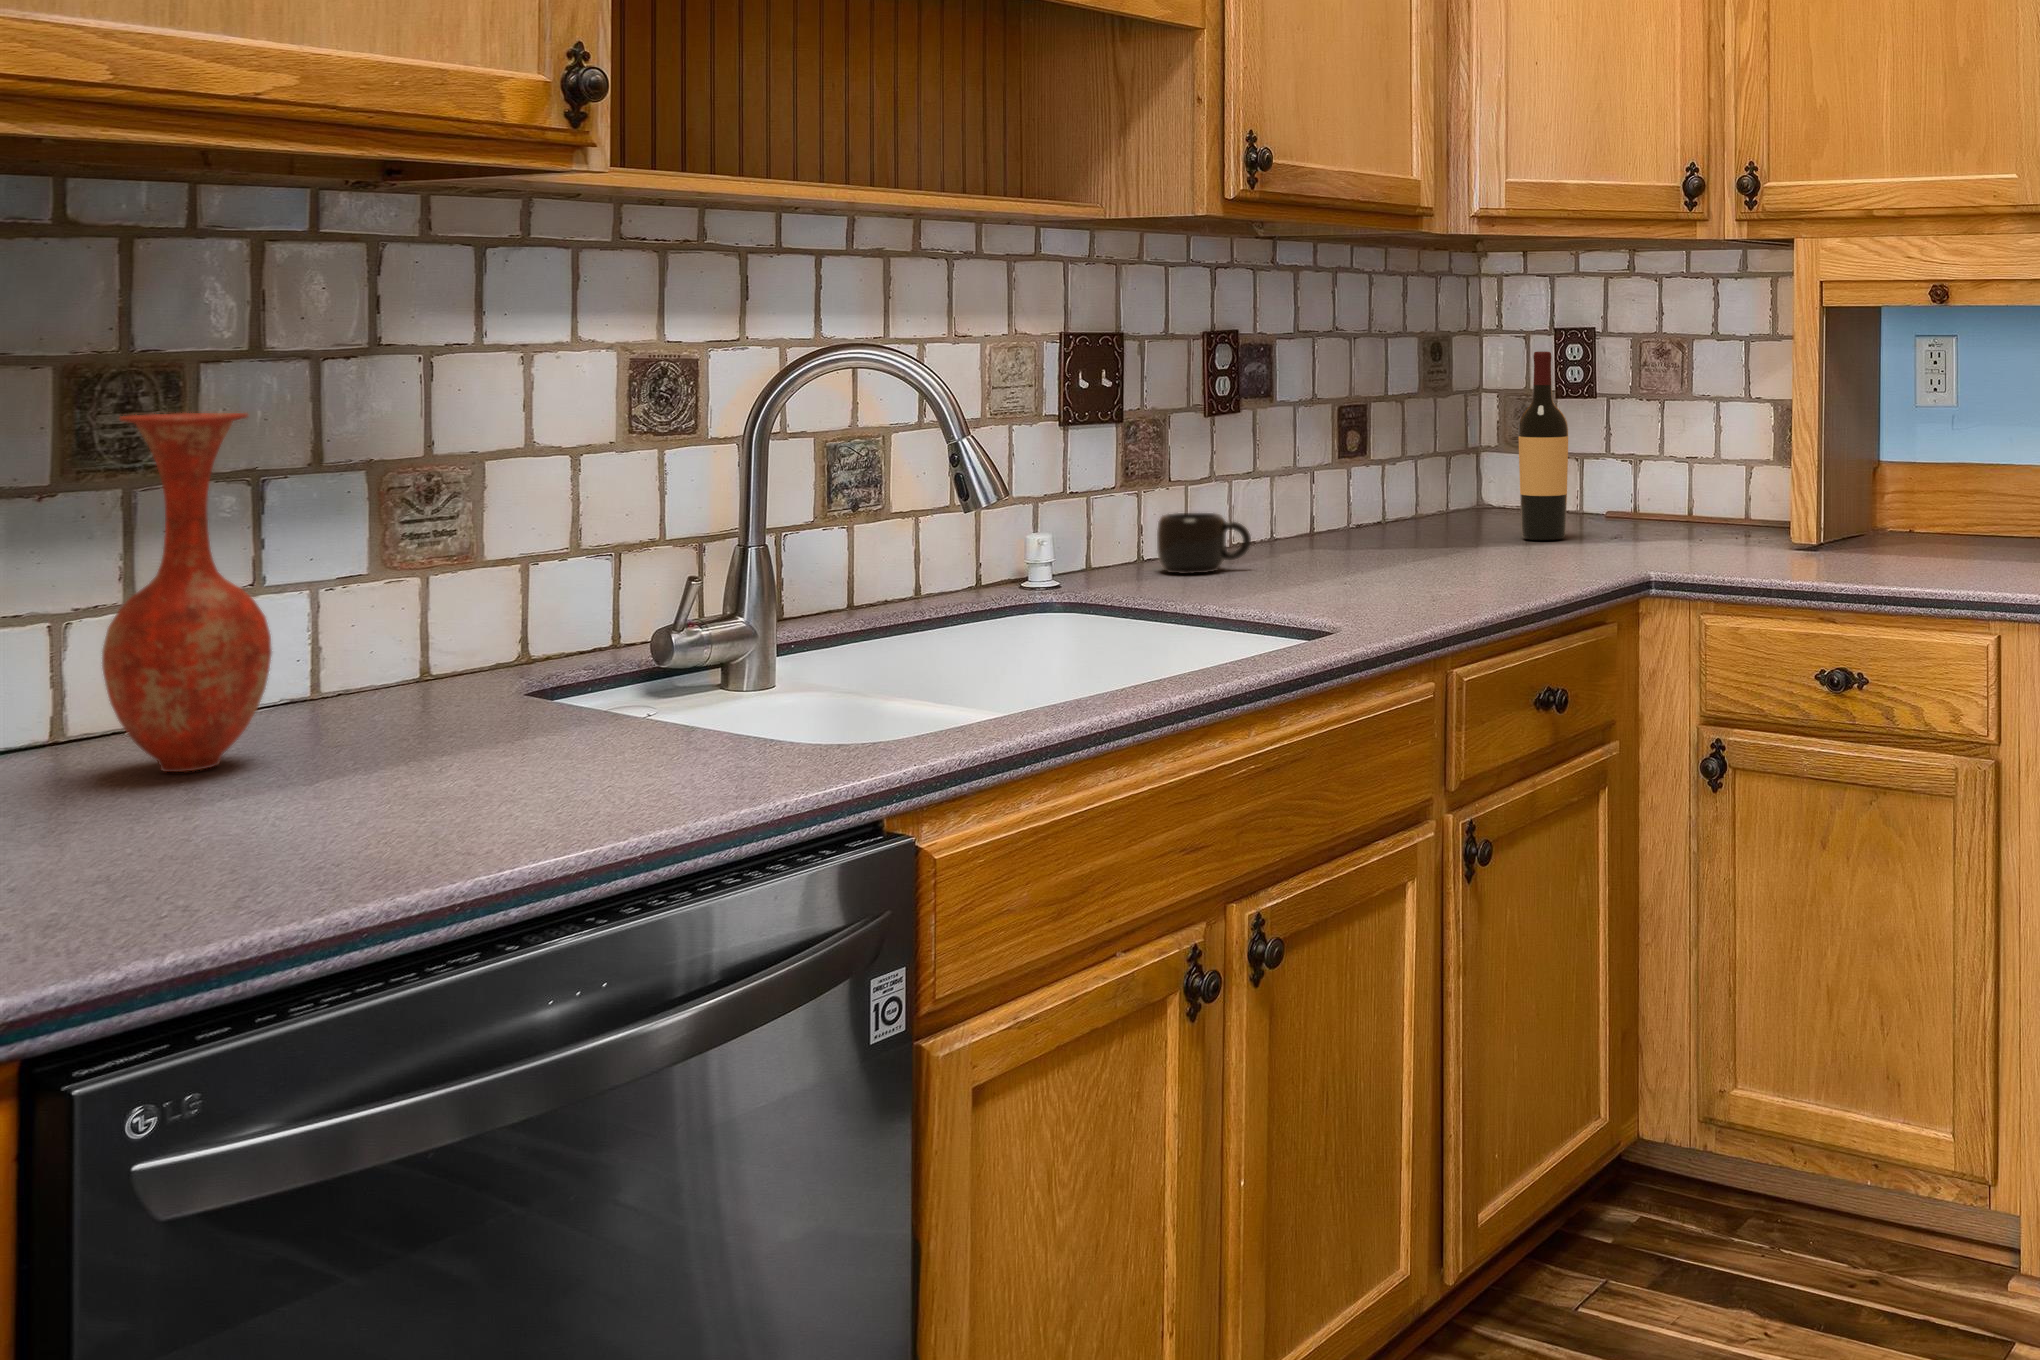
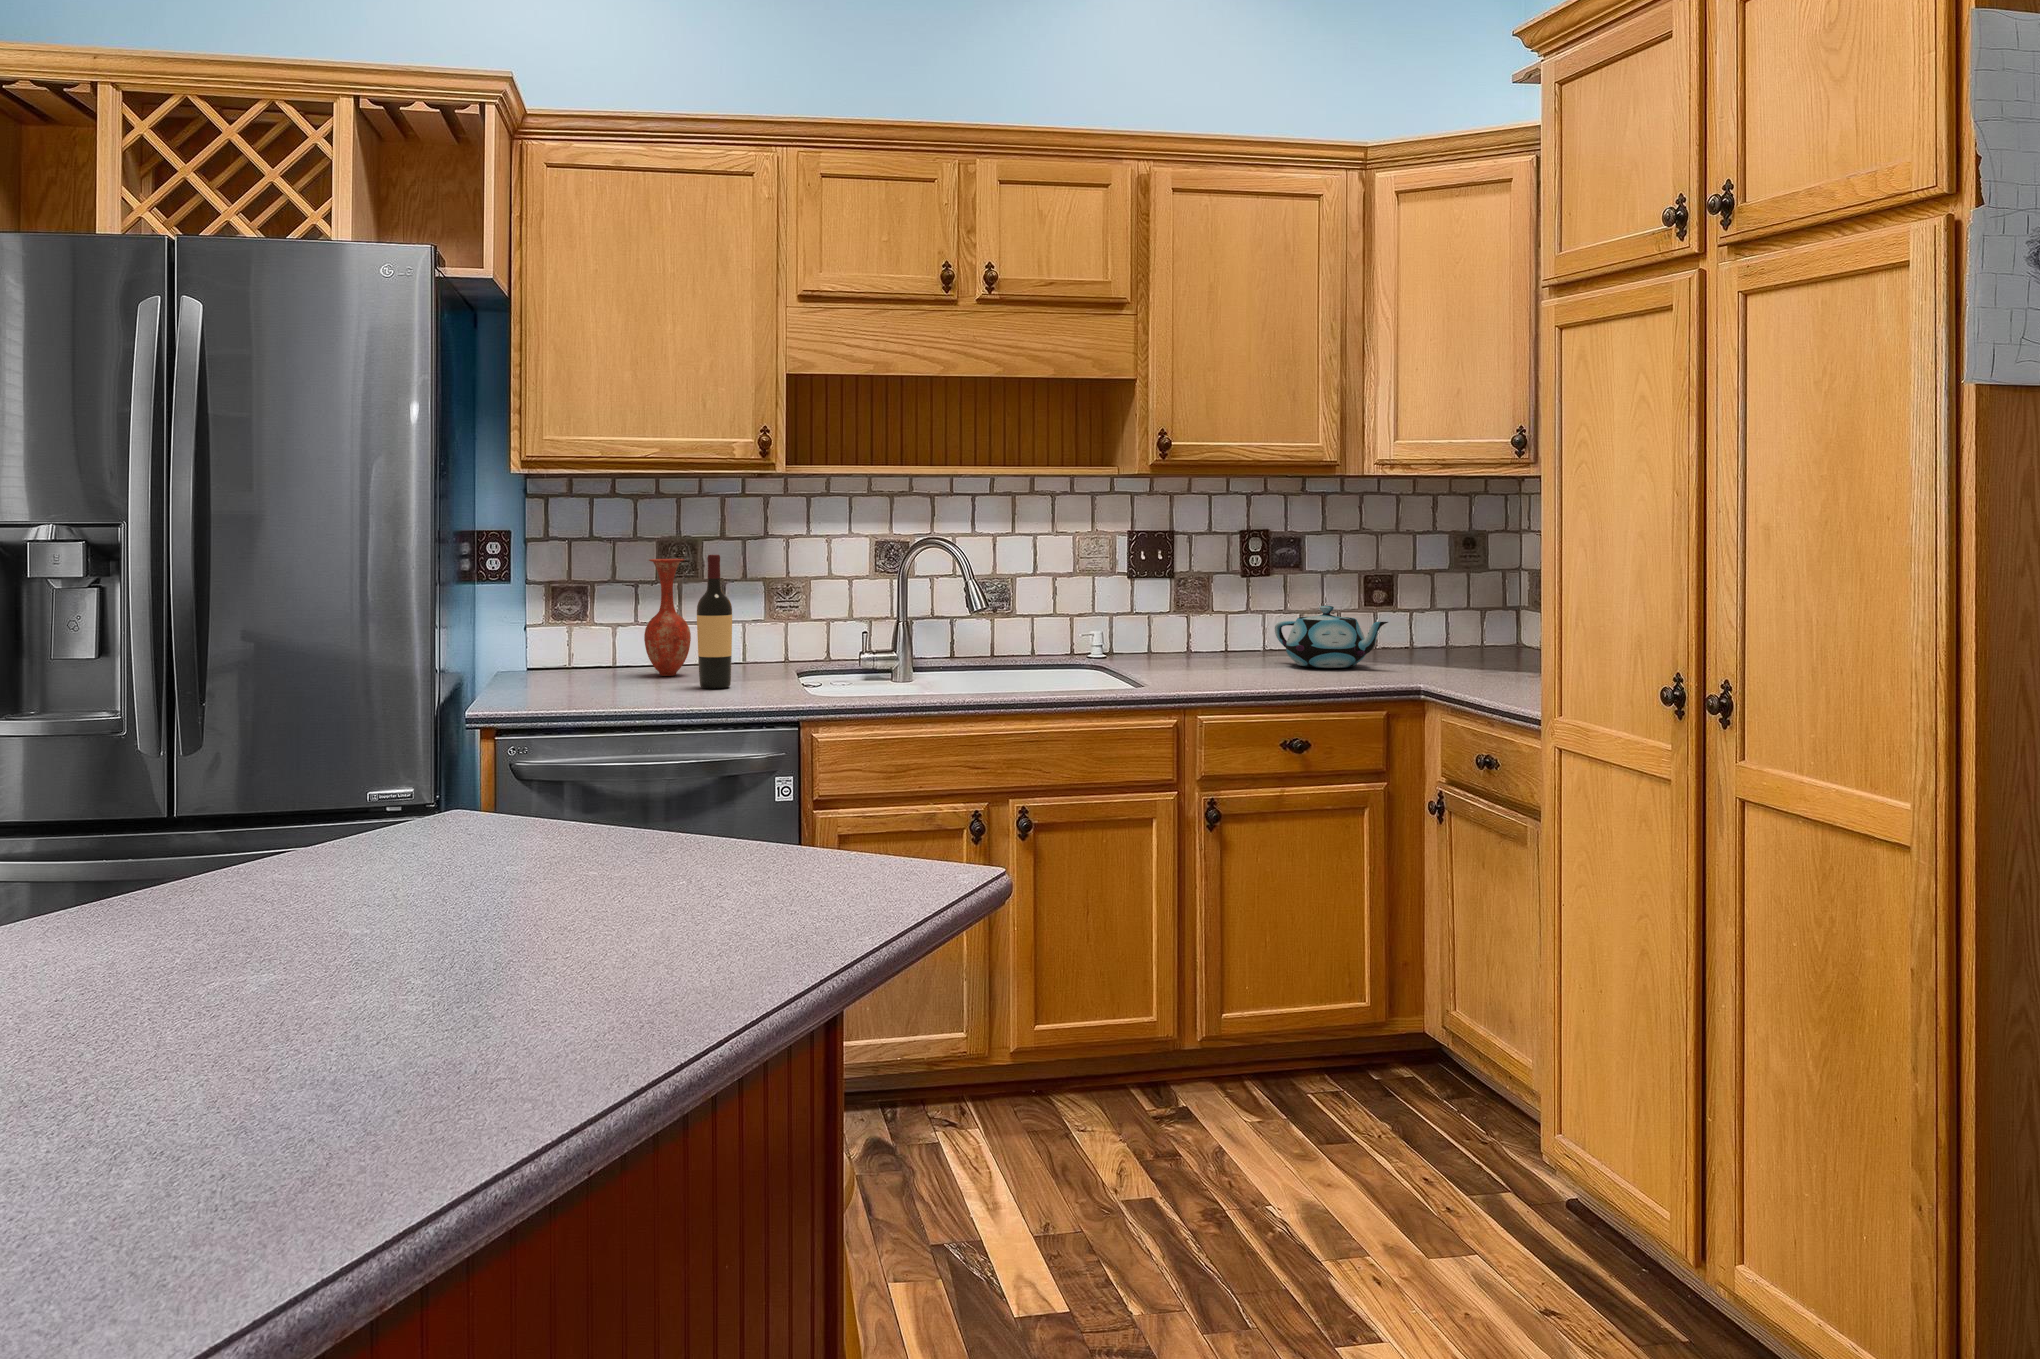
wine bottle: present [1518,351,1568,540] -> present [697,555,732,689]
teapot: none [1300,455,1503,557] -> present [1275,606,1388,668]
mug: present [1157,513,1251,574] -> none [1174,631,1222,664]

